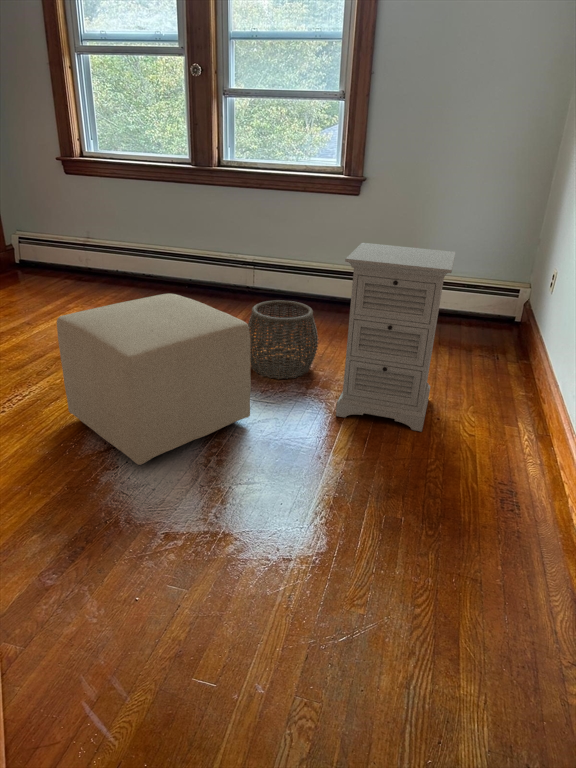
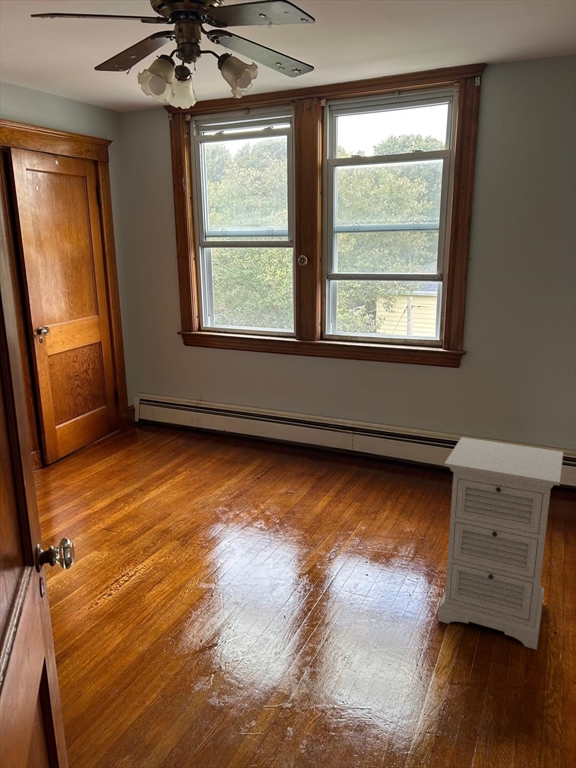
ottoman: present [57,294,251,465] -> none [165,482,347,676]
woven basket: present [248,300,318,379] -> none [342,482,418,568]

